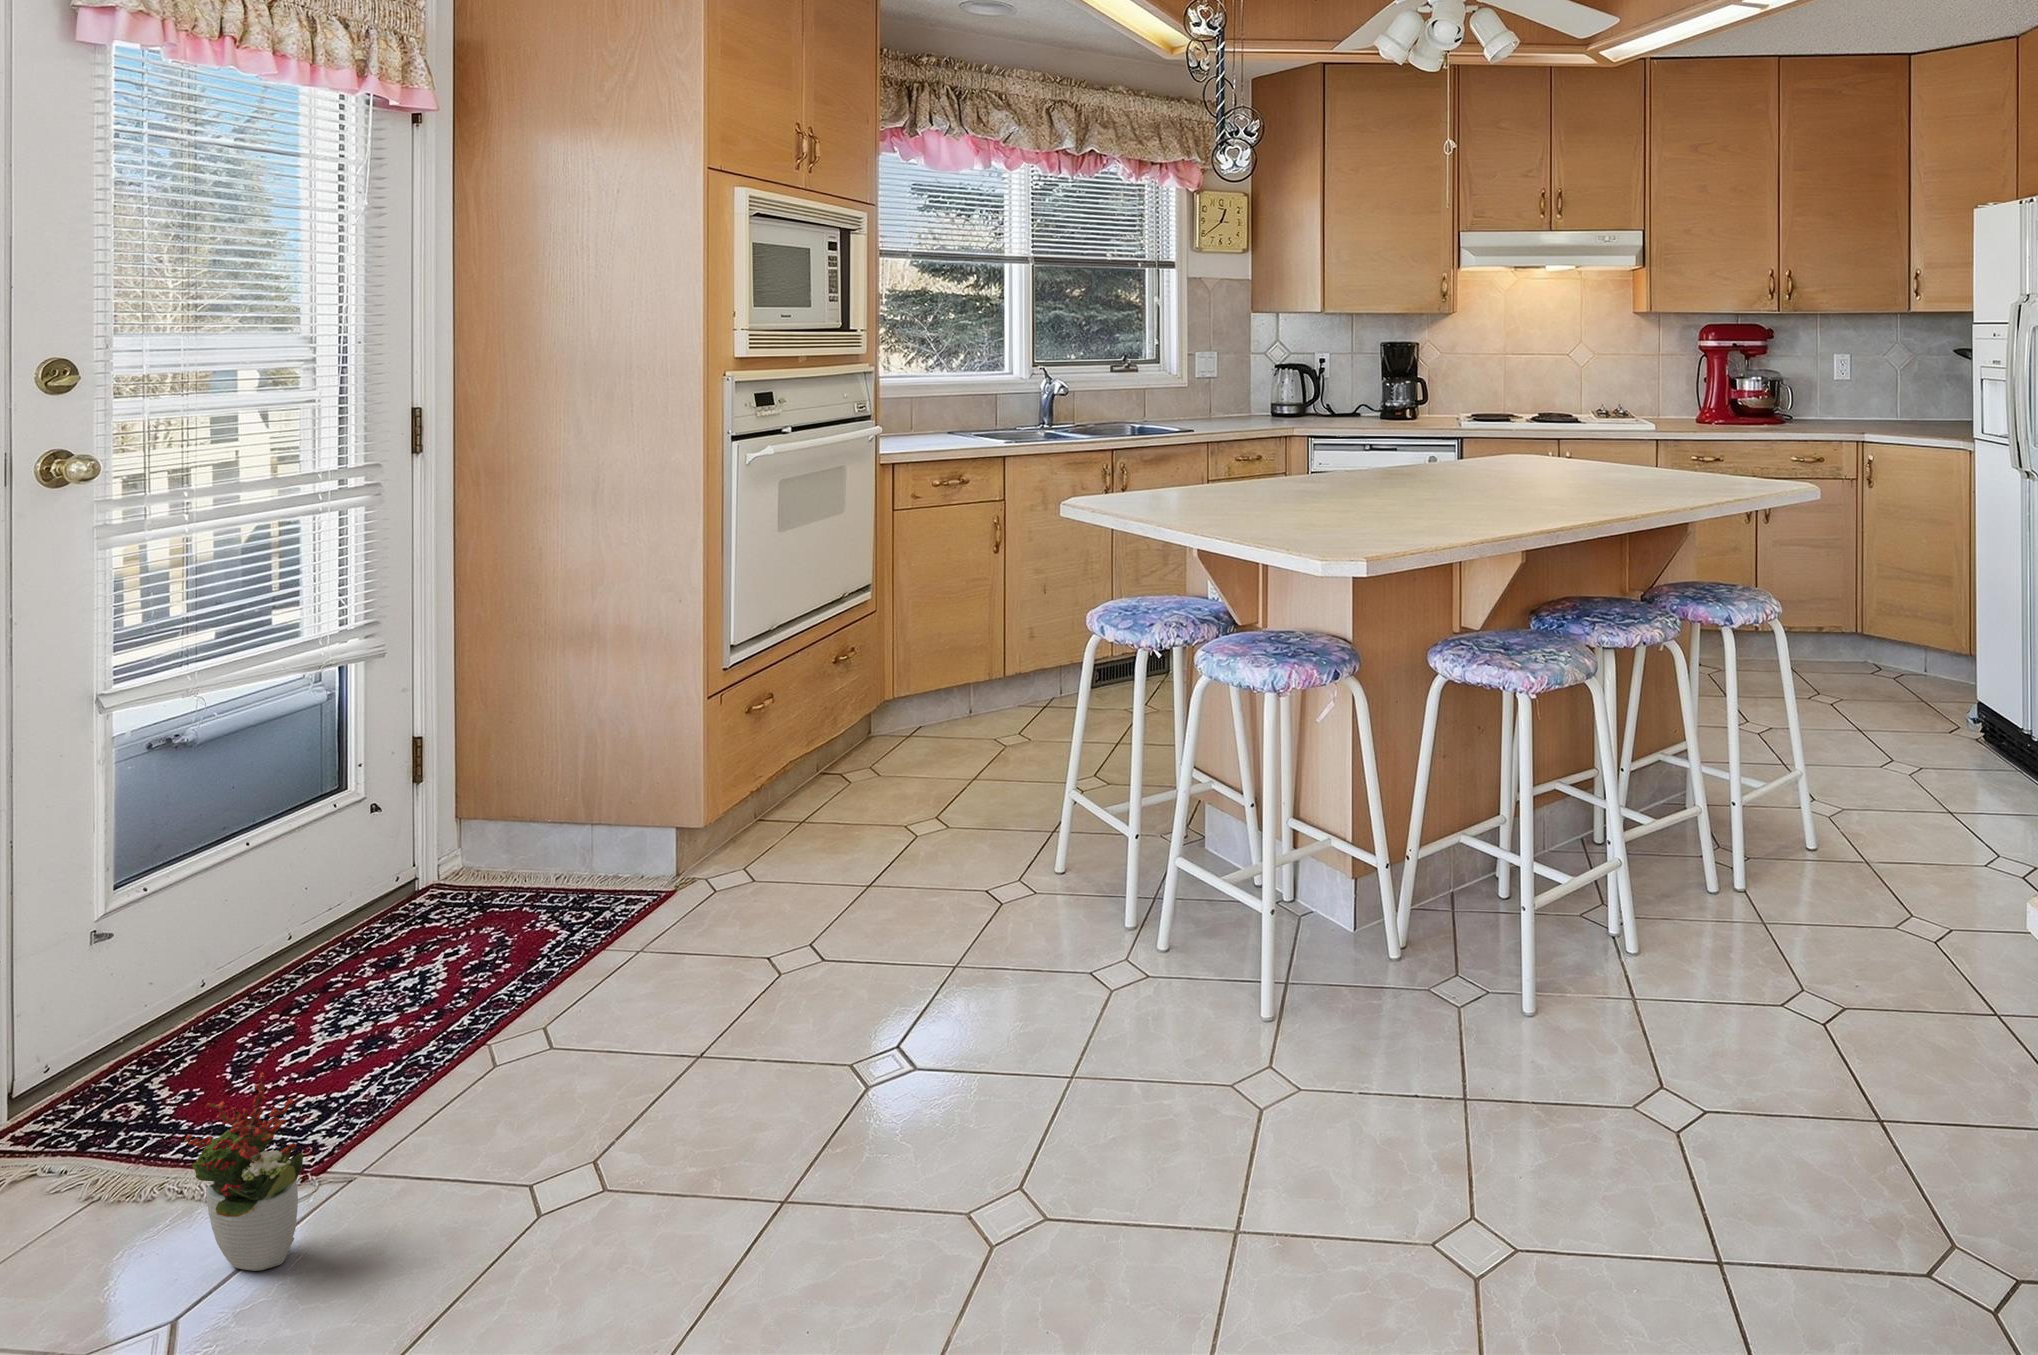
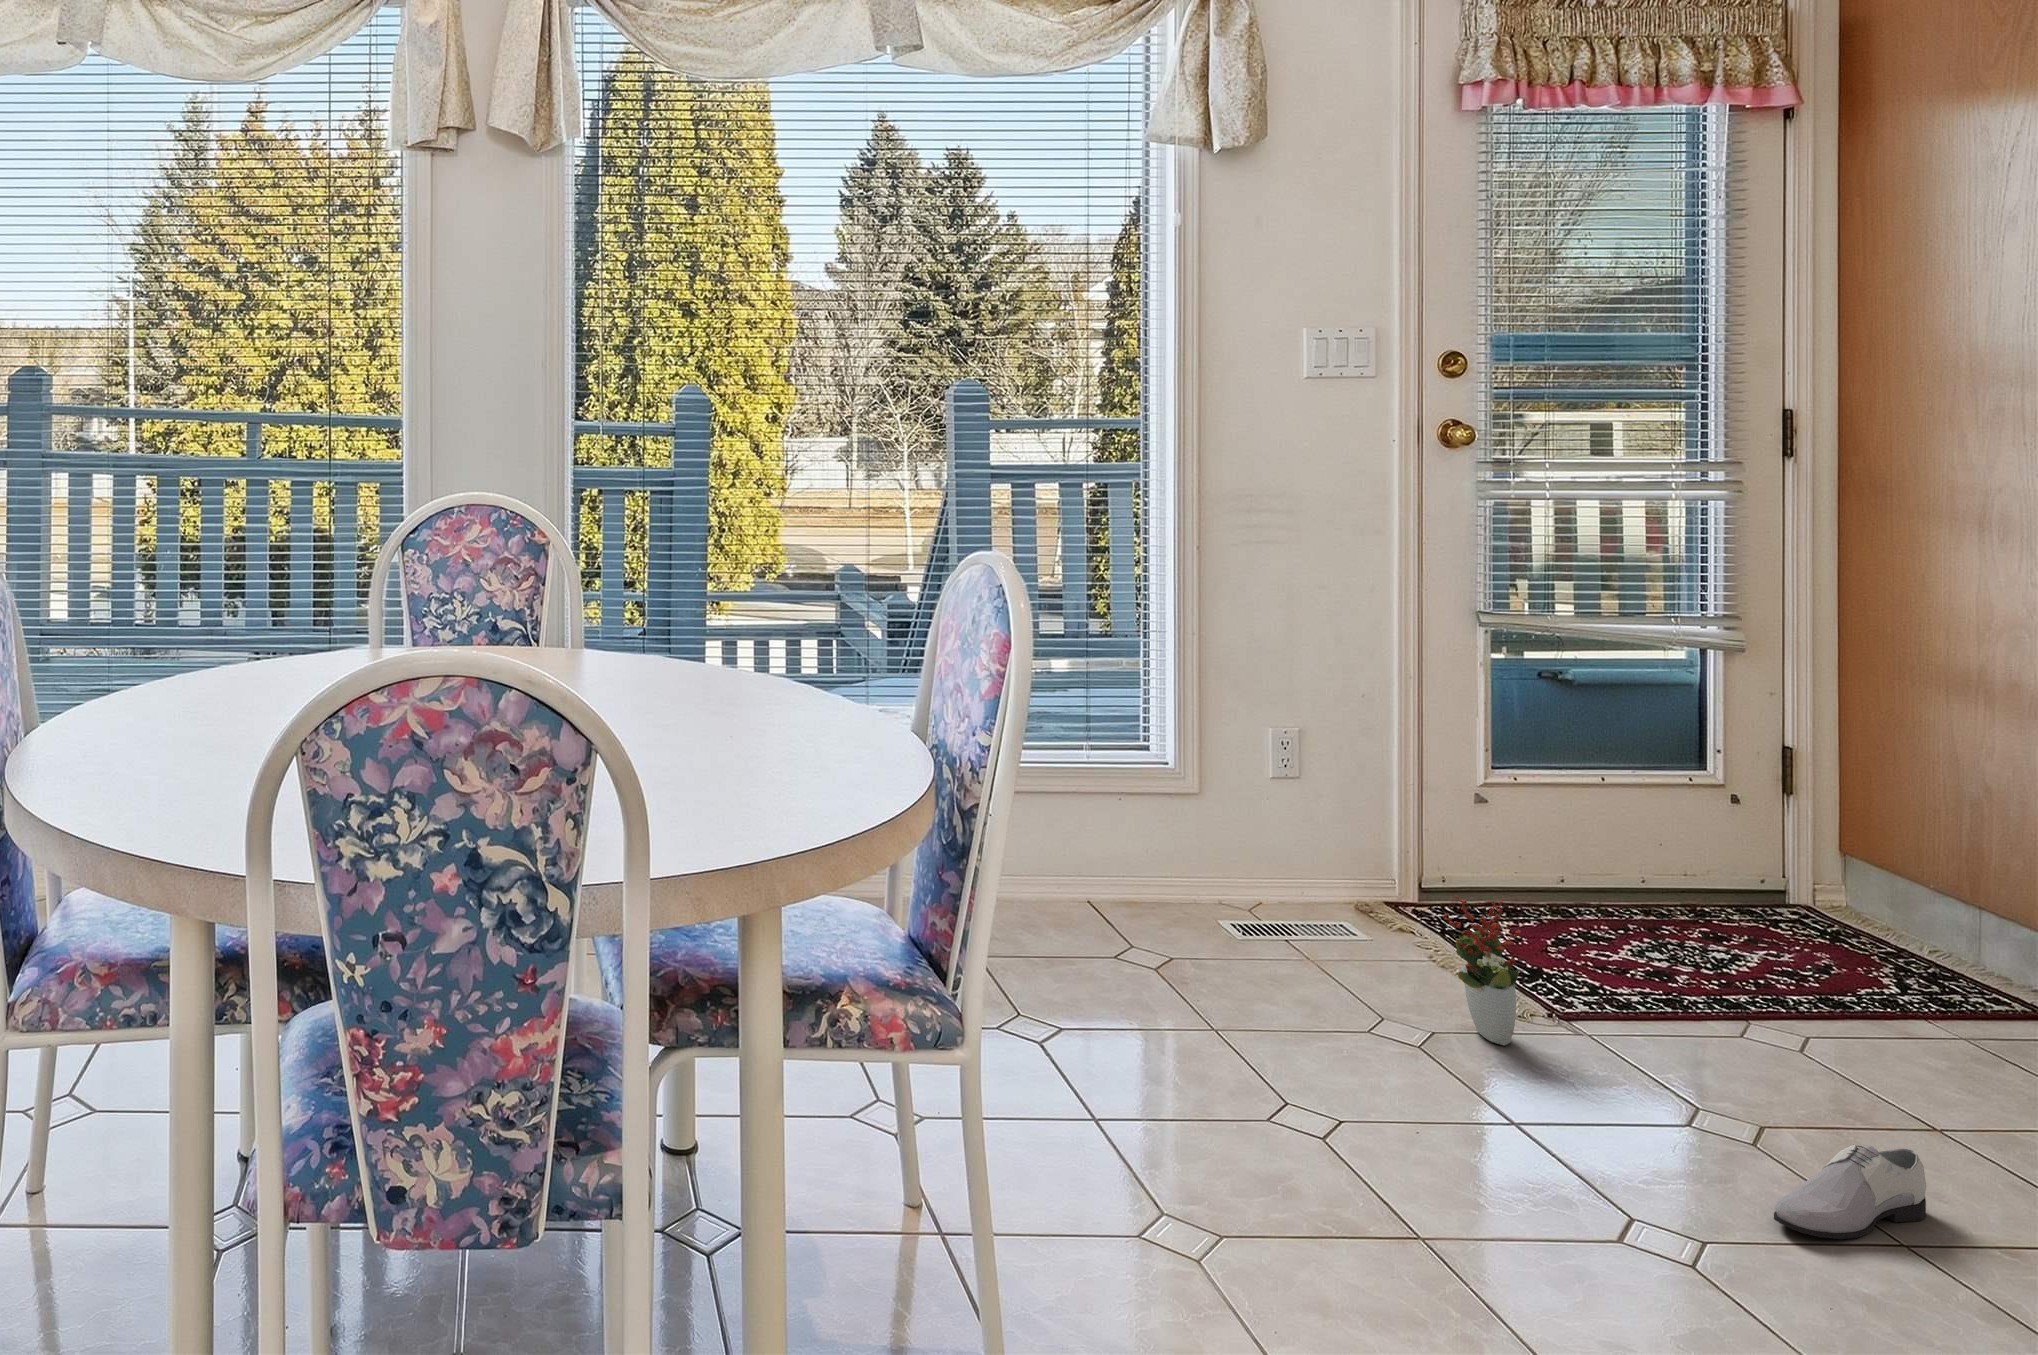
shoe: none [693,1110,775,1278] -> present [1774,1144,1926,1239]

